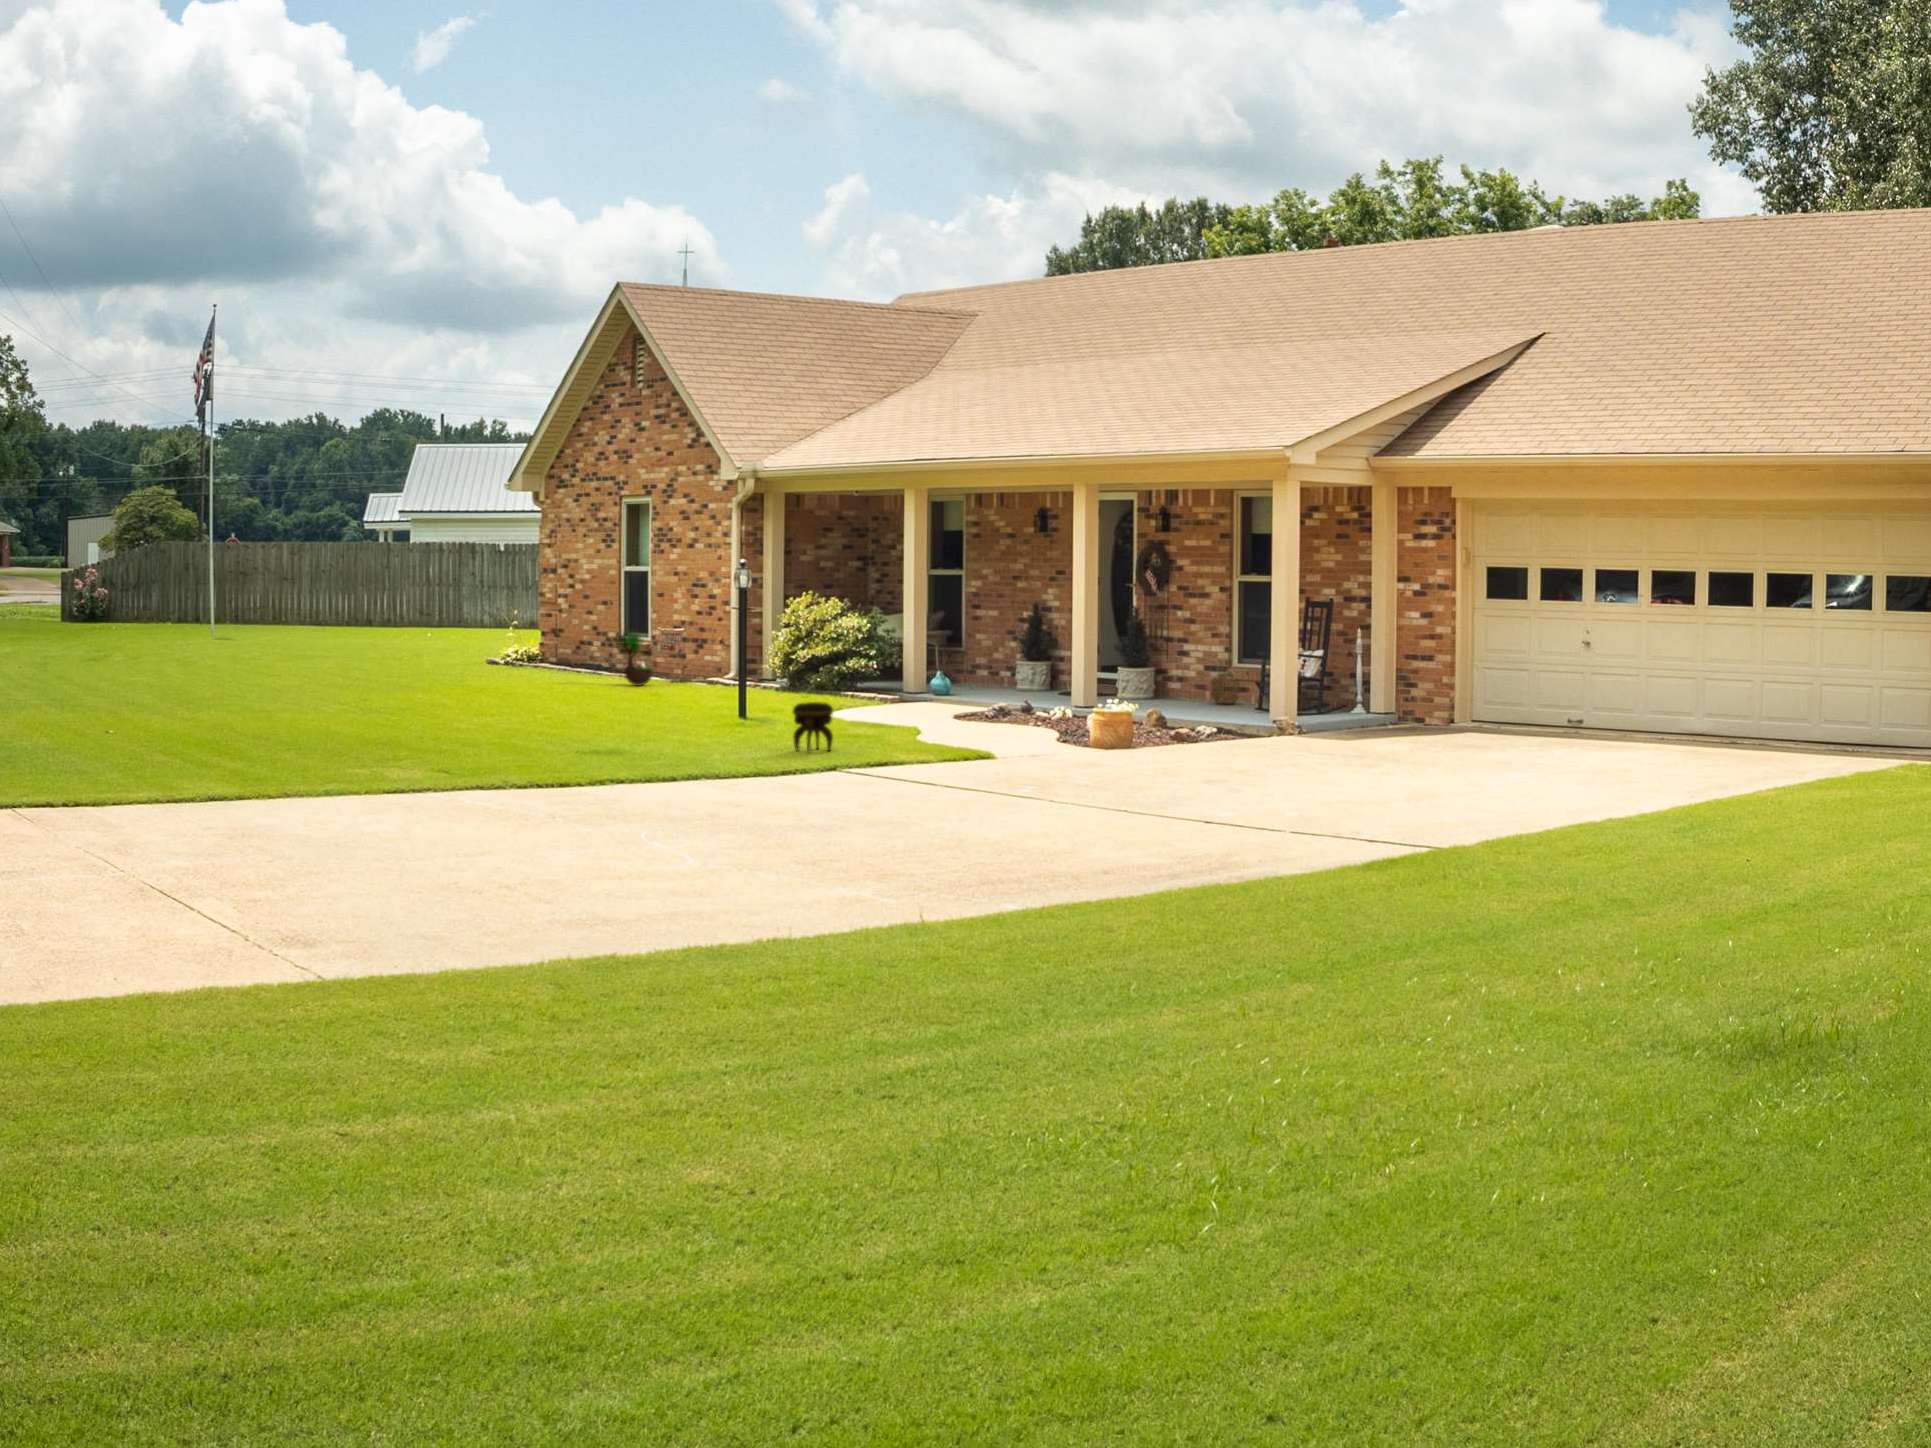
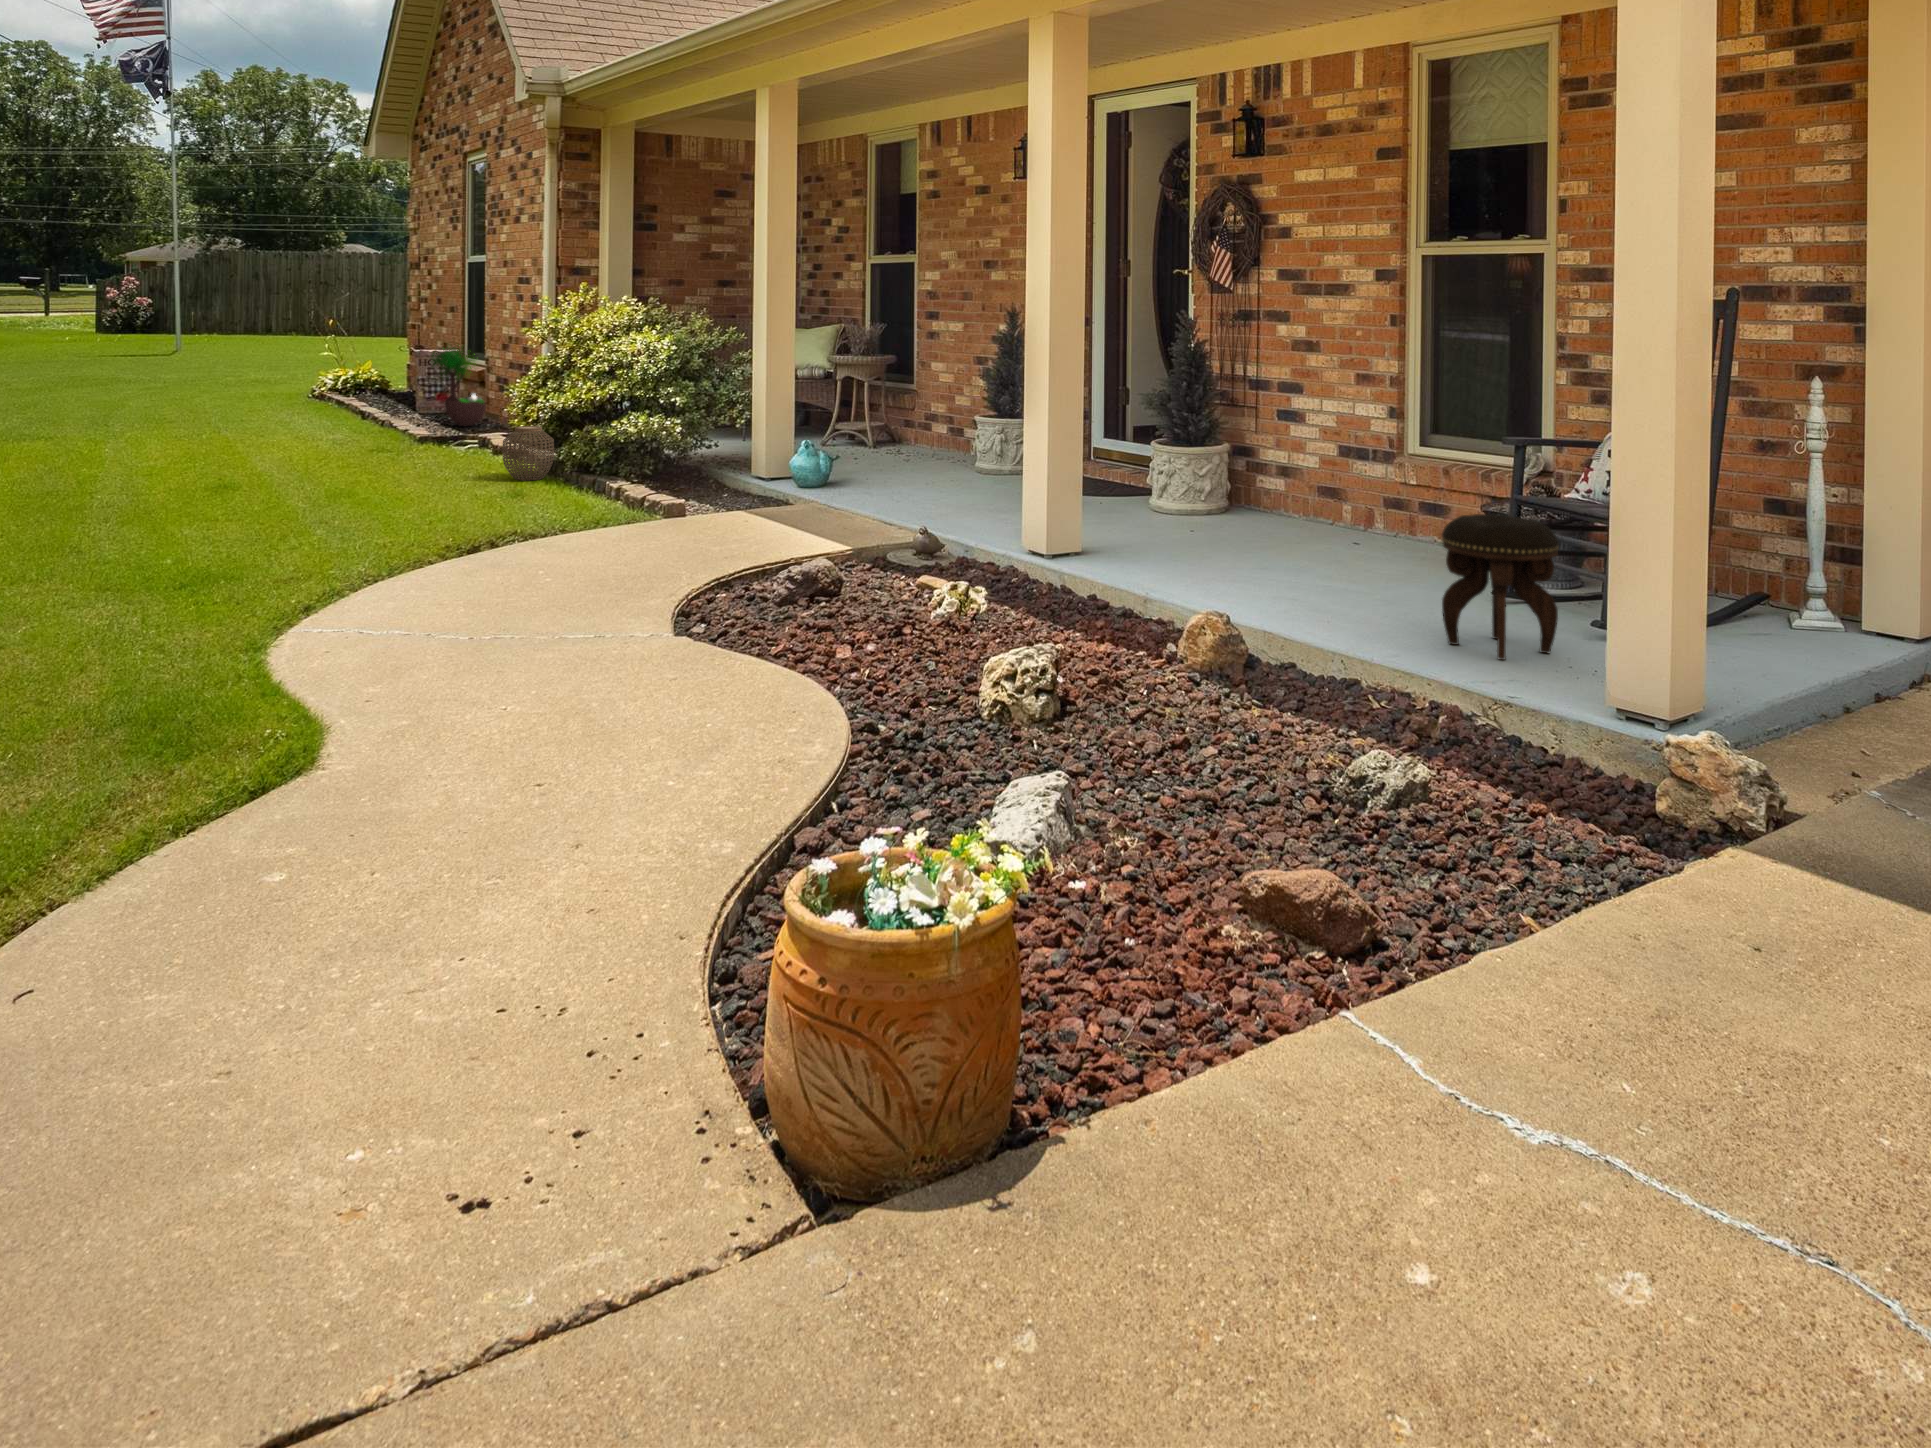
woven basket: present [1211,673,1240,704] -> present [503,426,554,481]
footstool: present [793,702,833,752] -> present [1442,514,1559,660]

